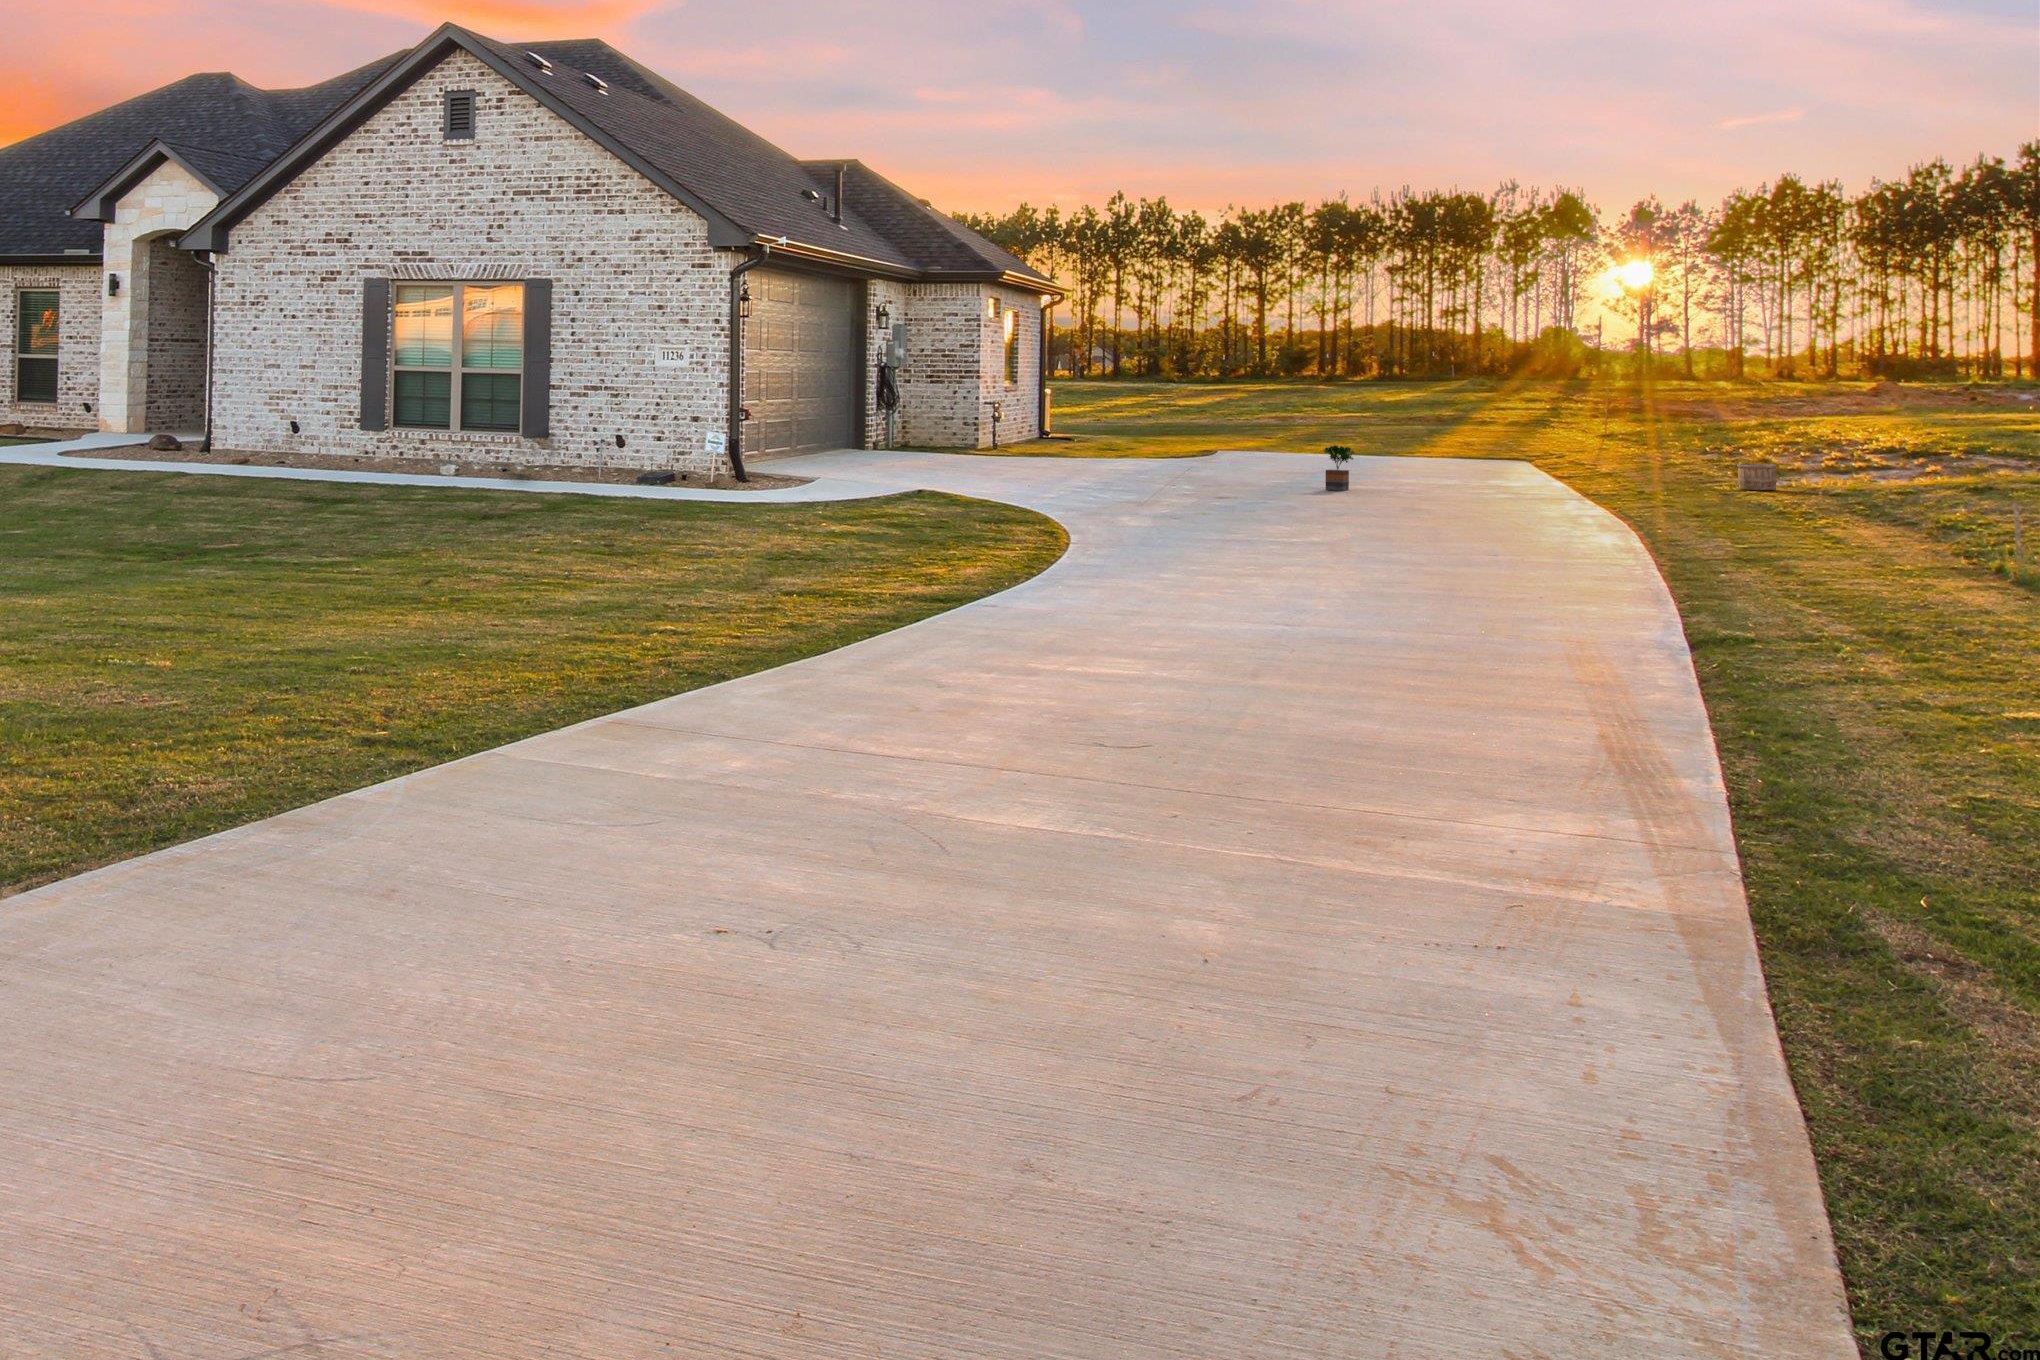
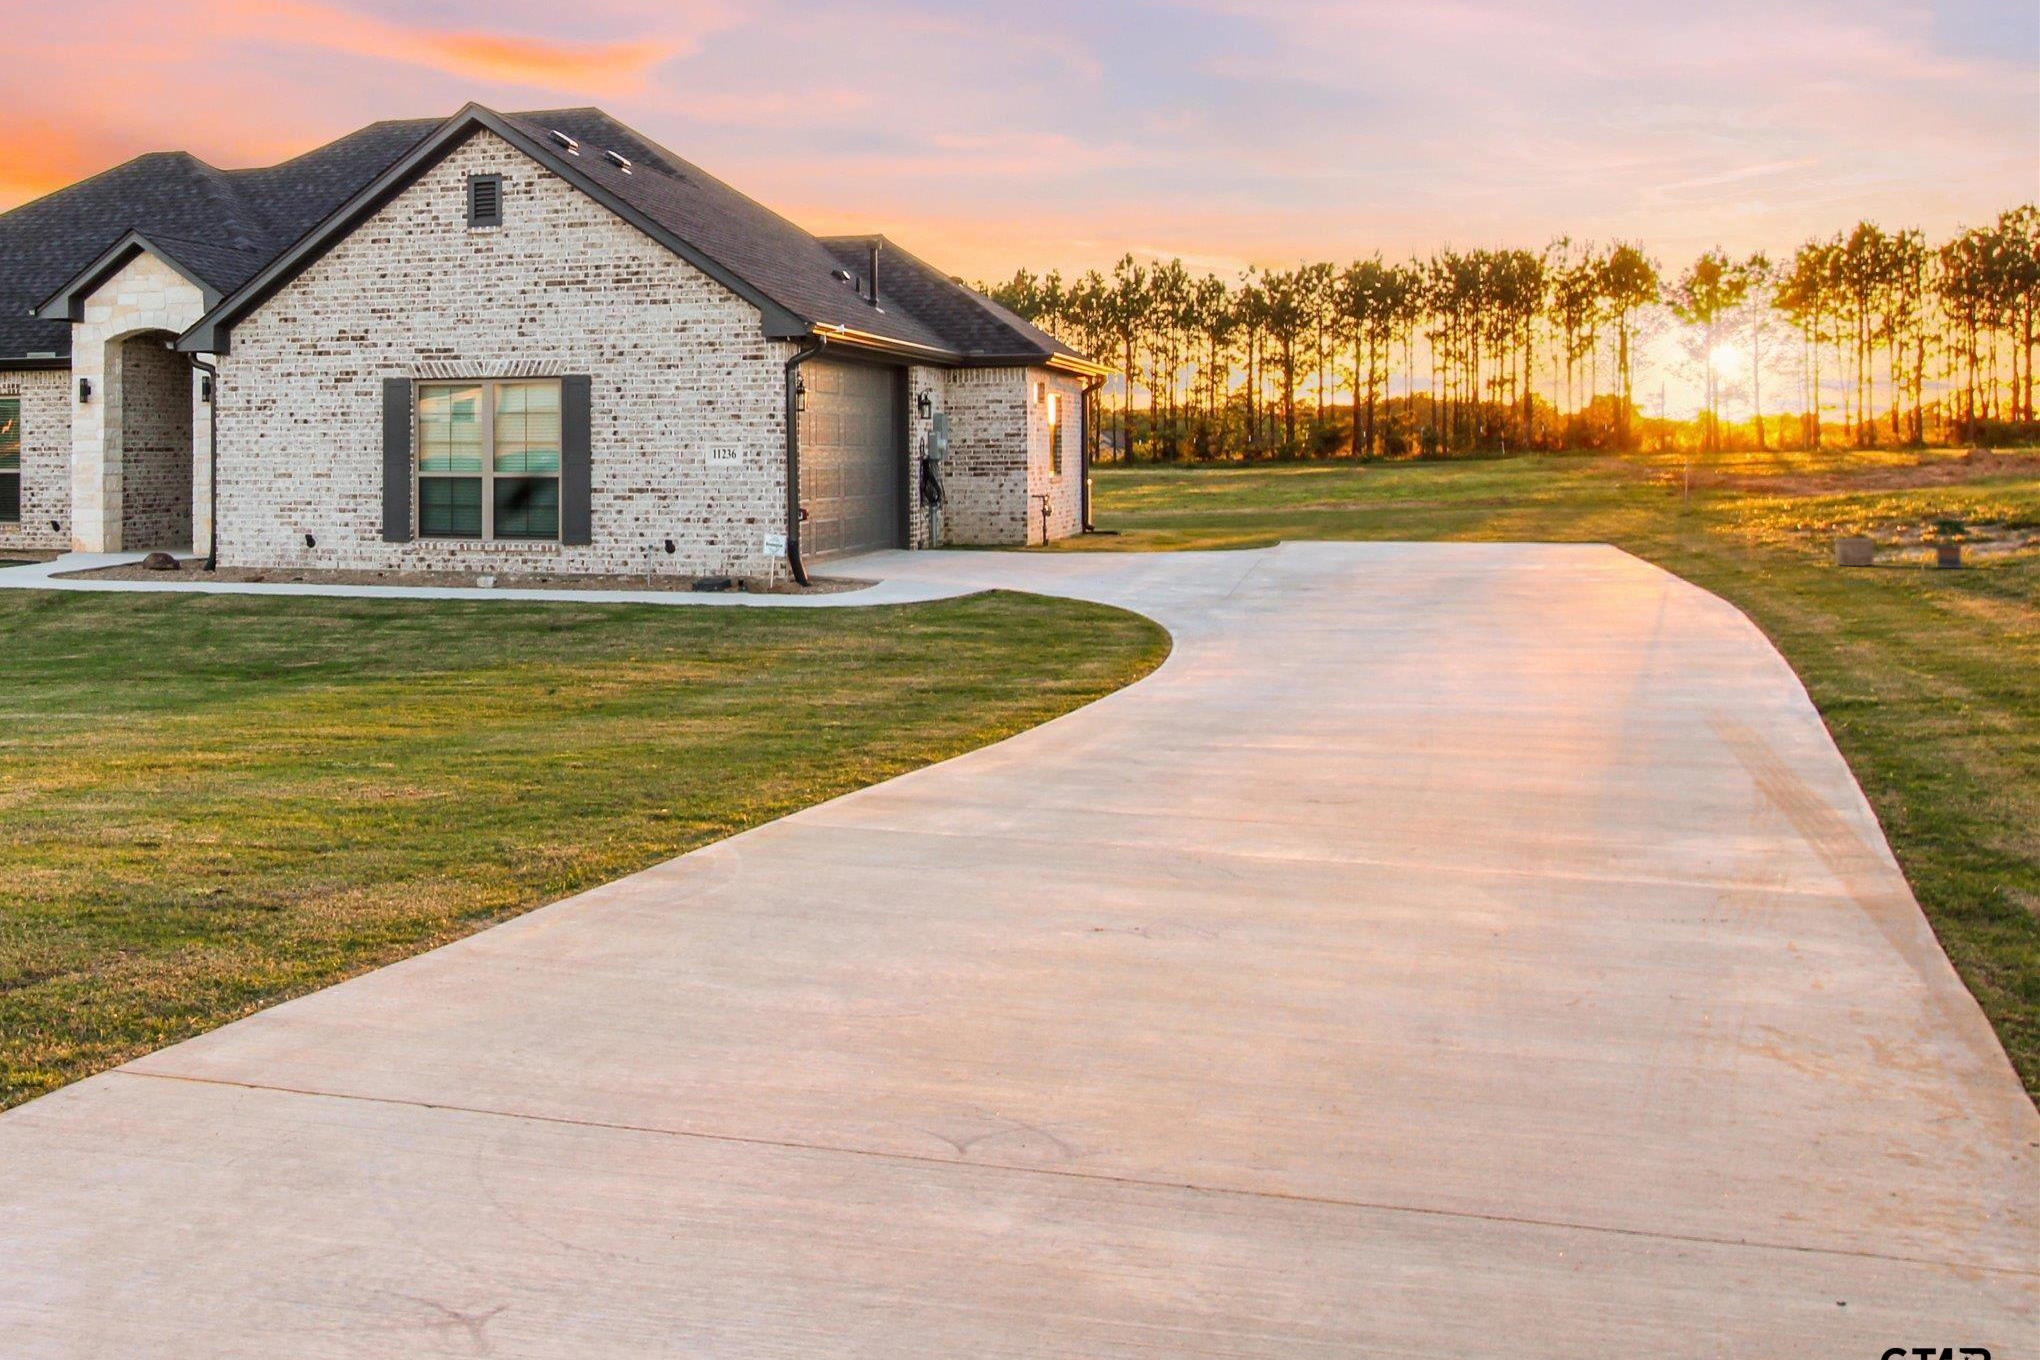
potted tree: present [1324,445,1354,491] -> present [1931,519,1968,568]

